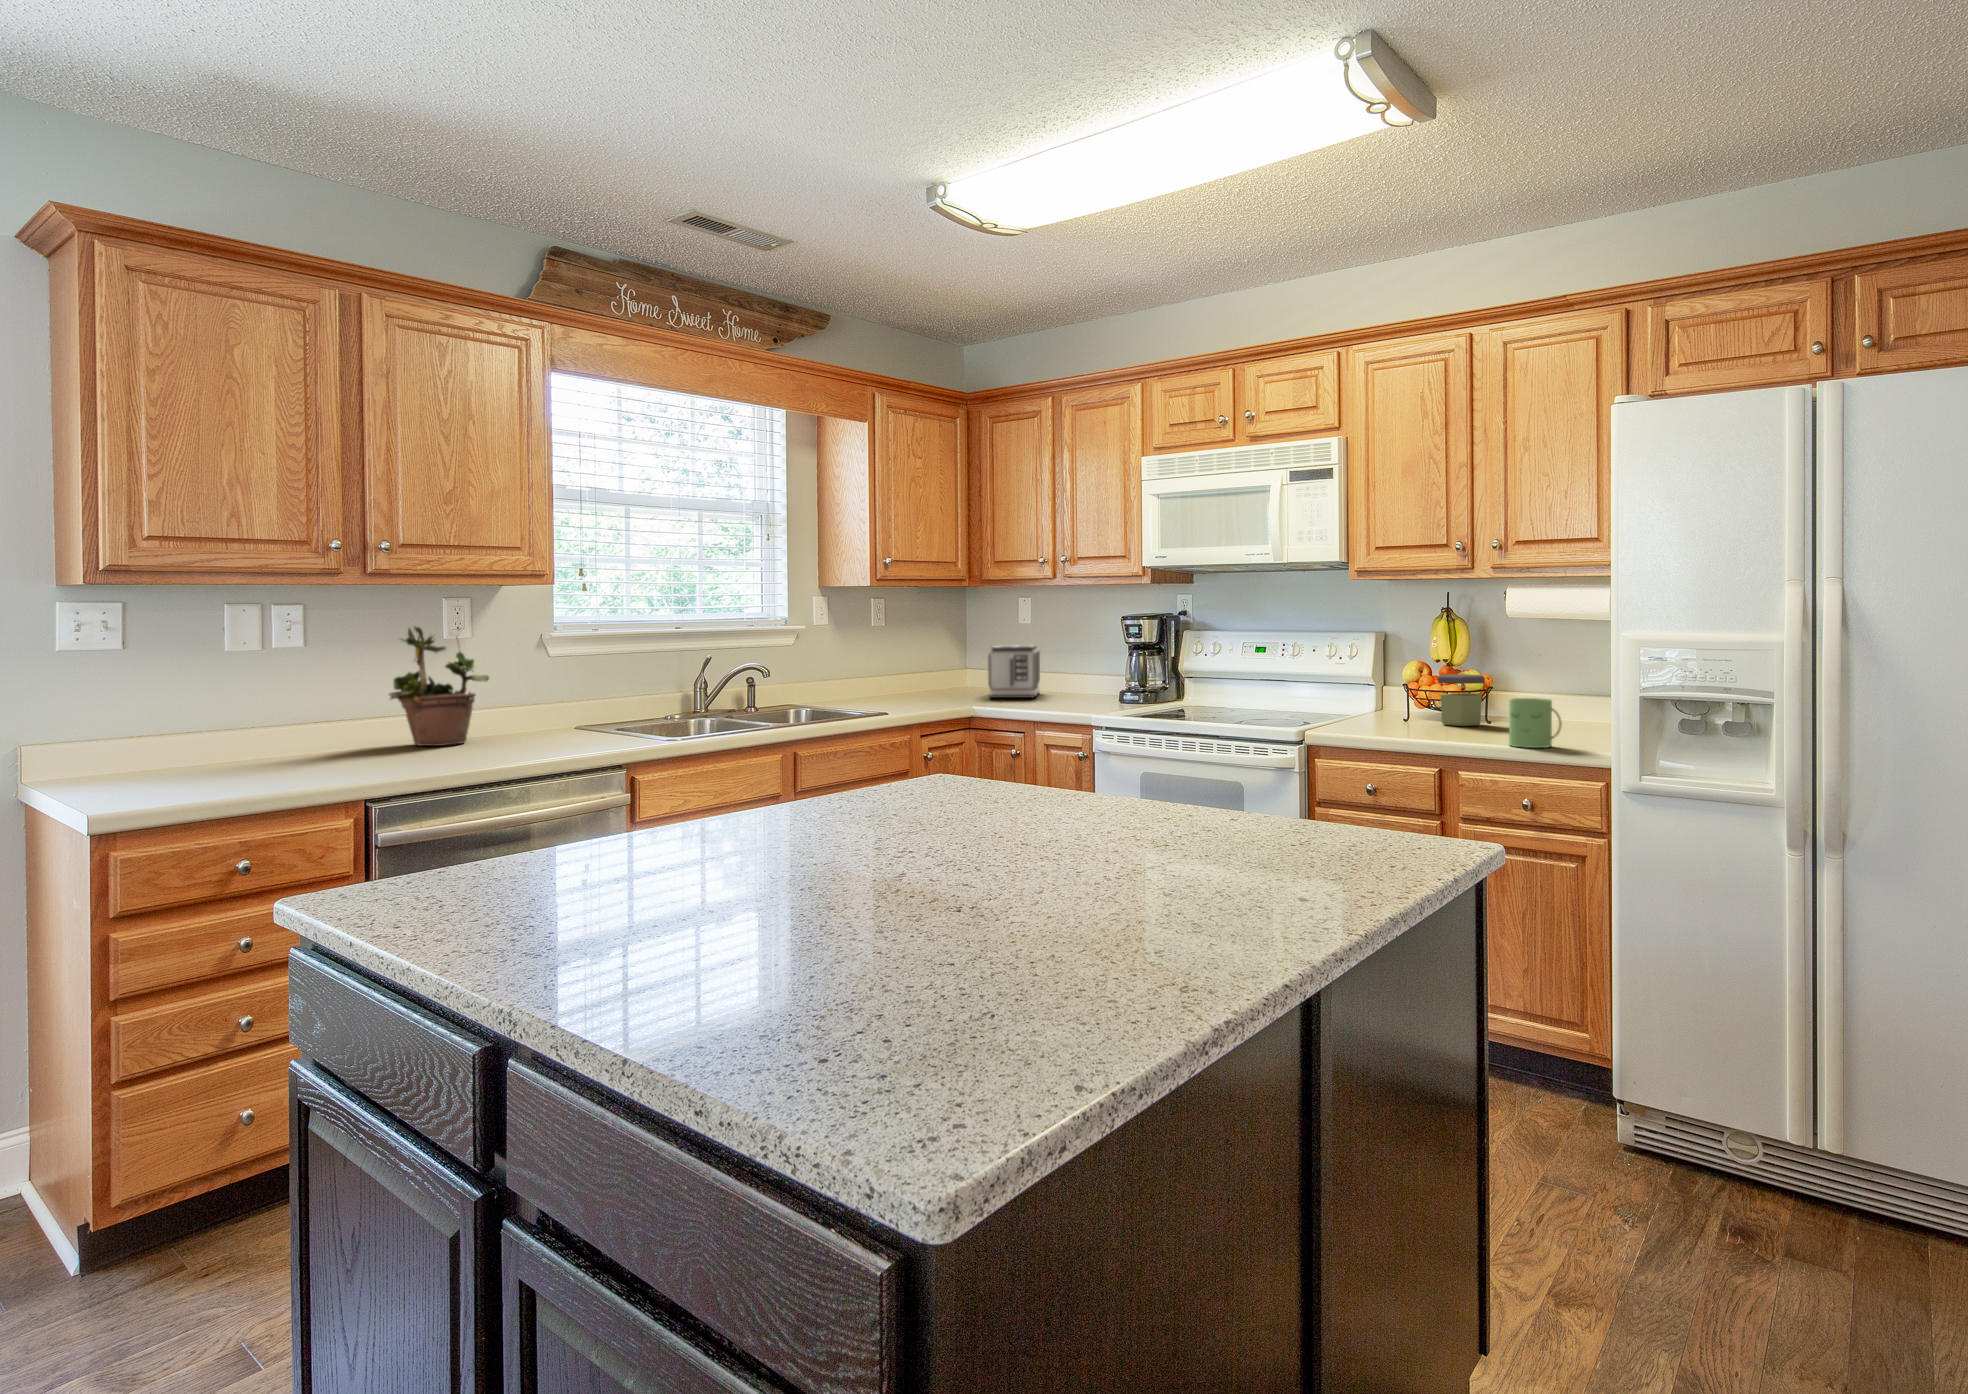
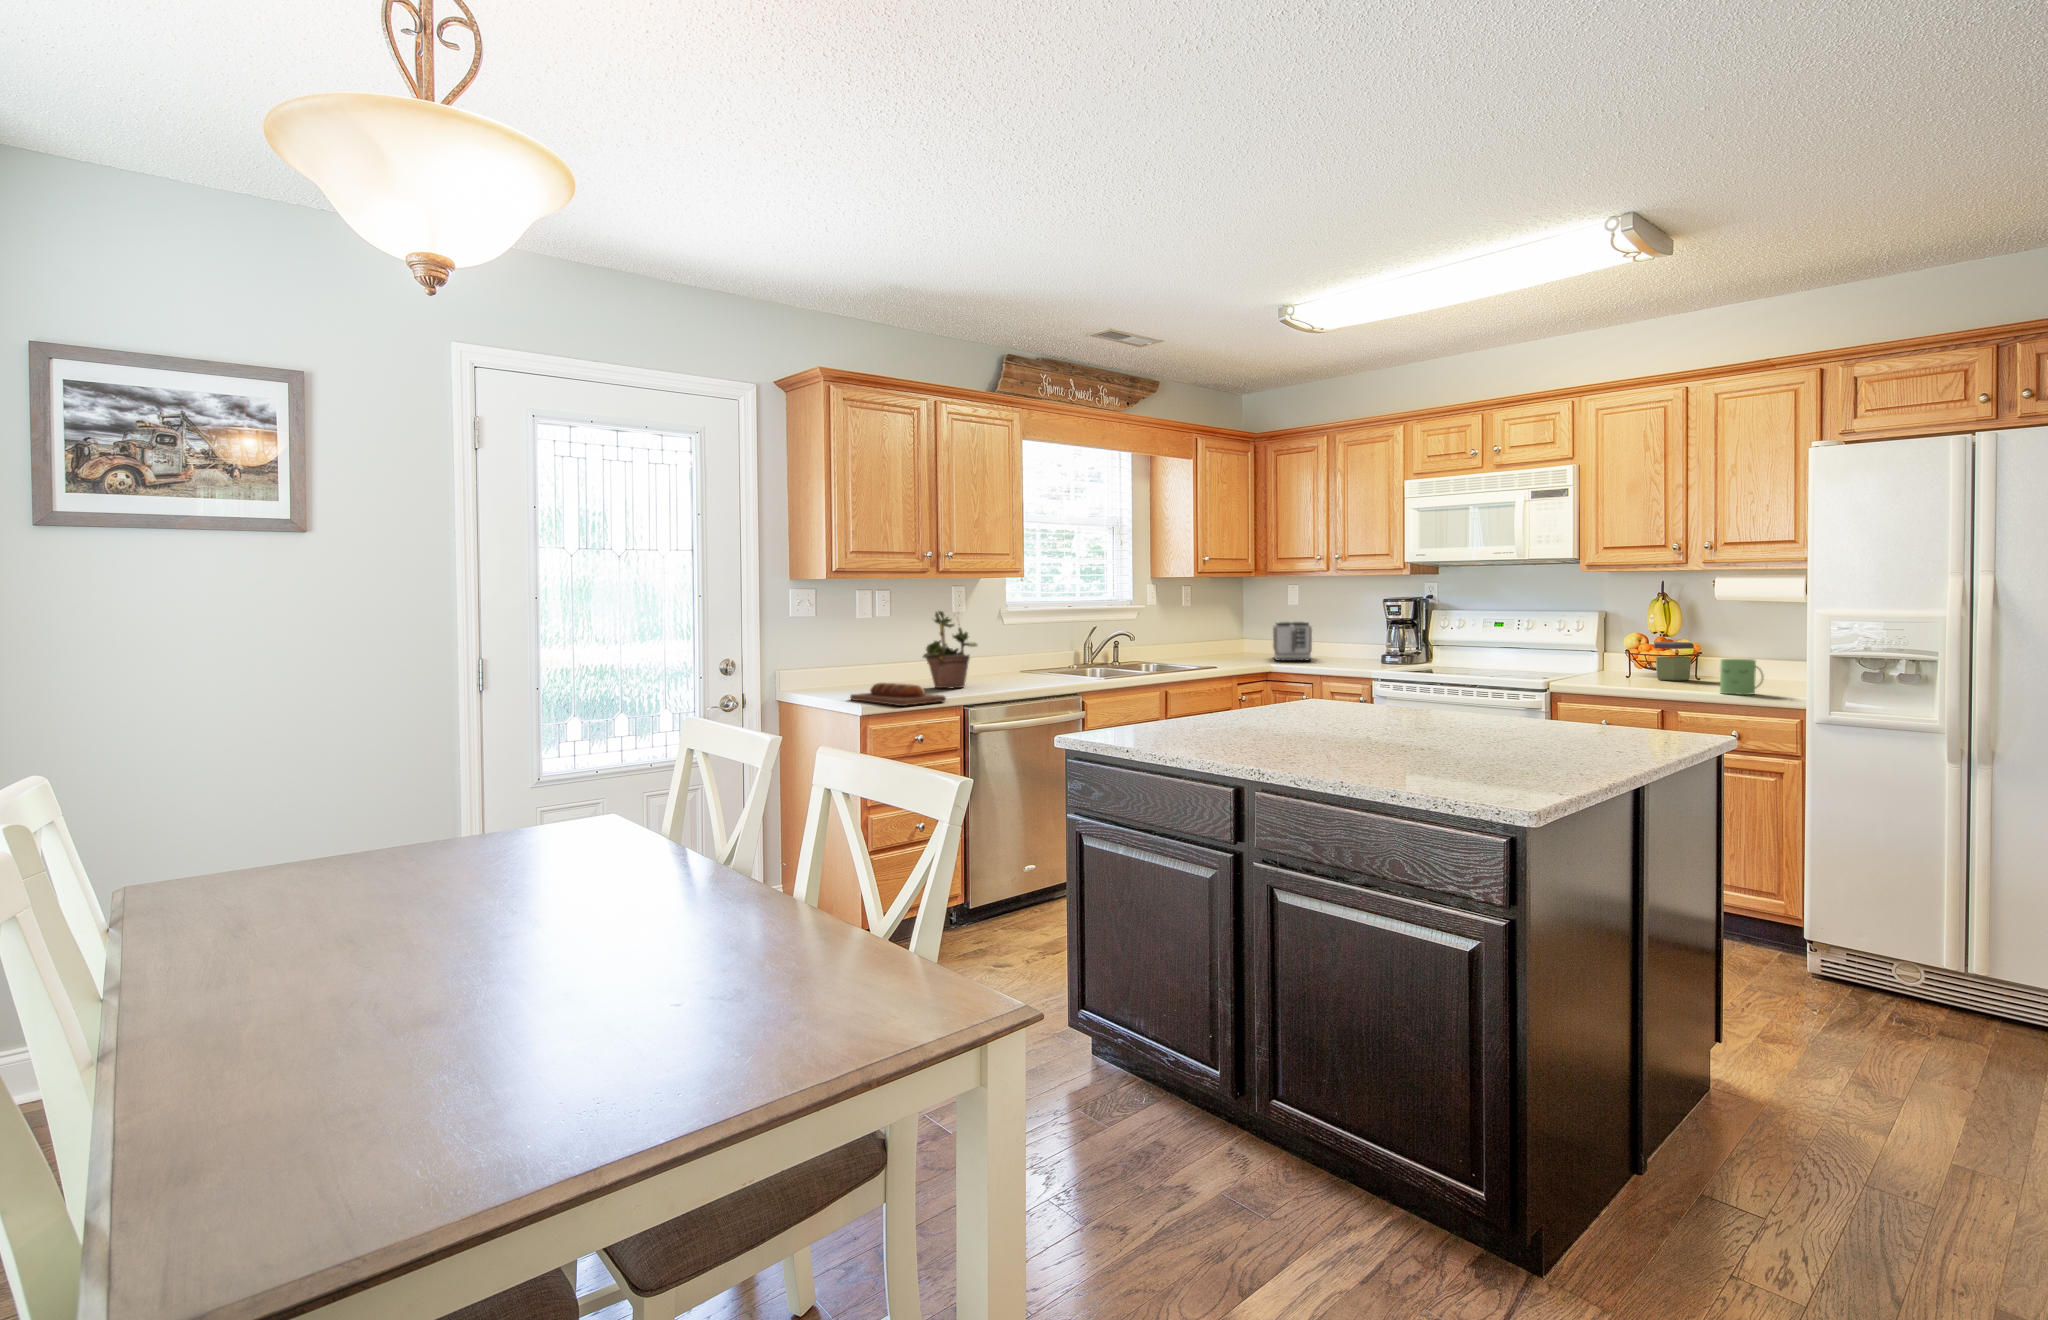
bread loaf: none [218,741,369,781] -> present [850,683,946,706]

